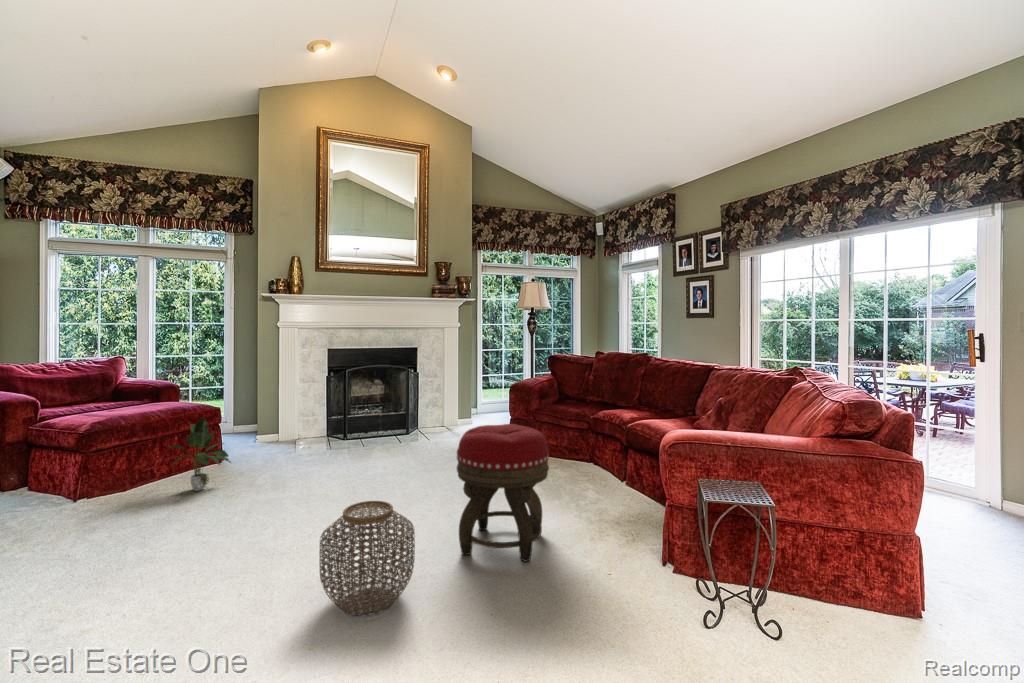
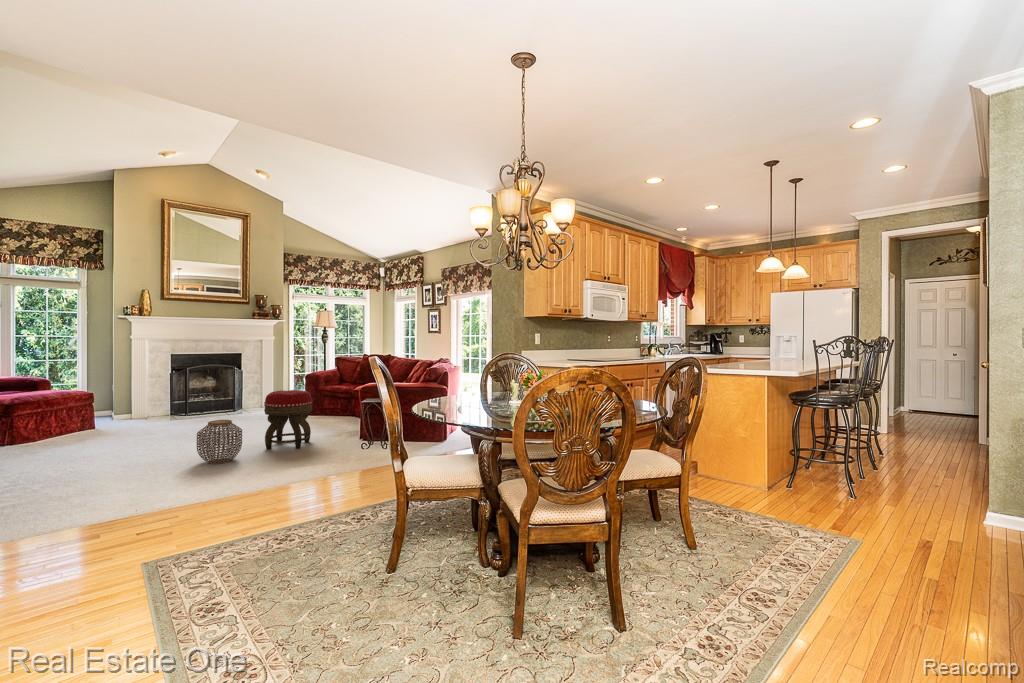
potted plant: present [170,418,231,491] -> none [68,397,111,442]

